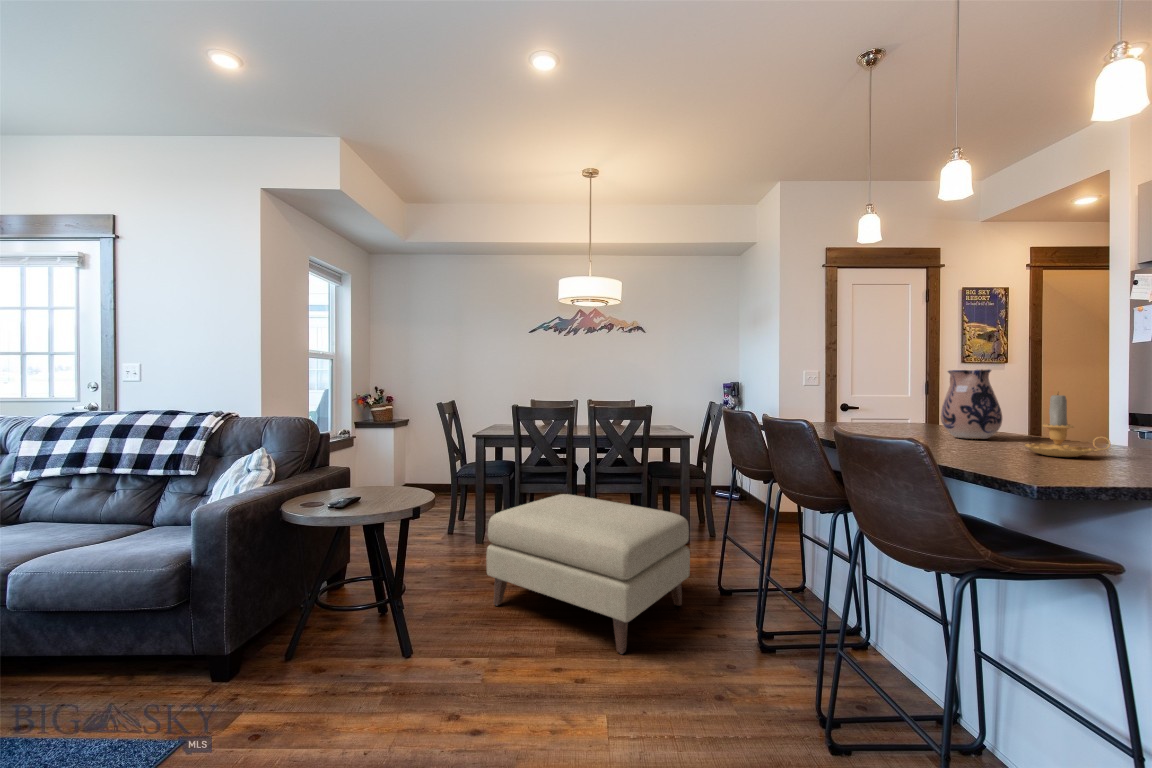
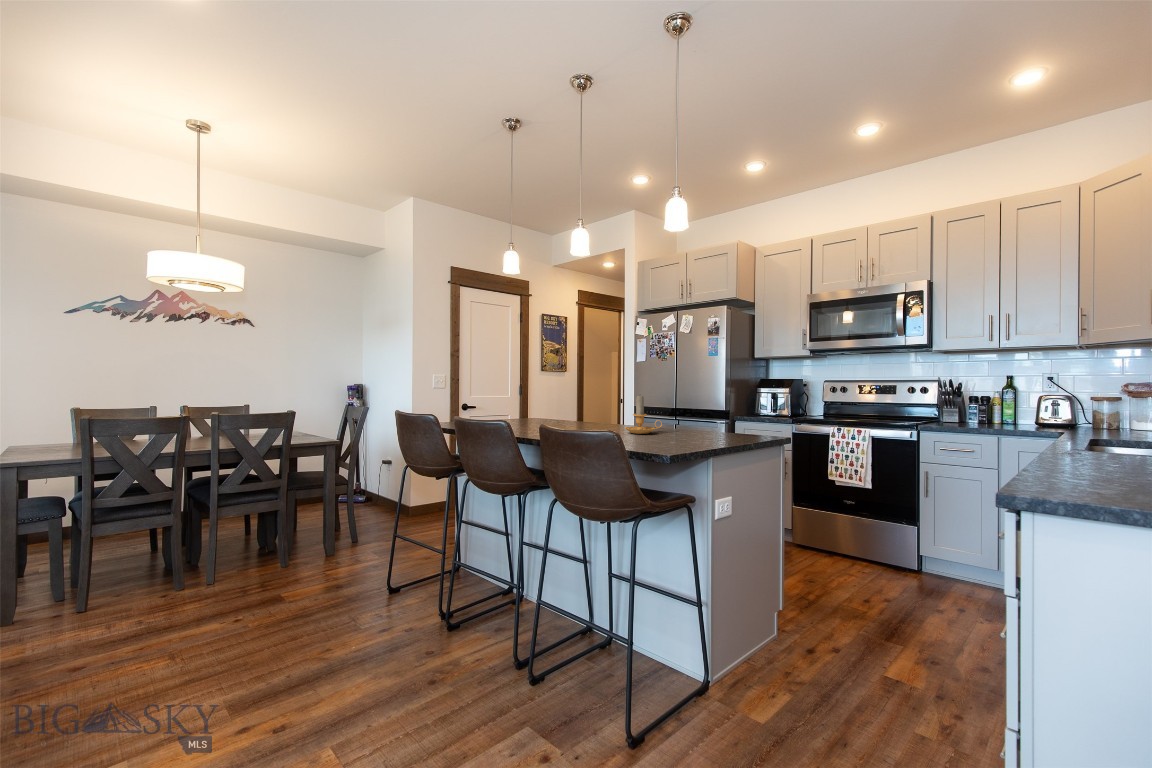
ceramic pitcher: present [941,369,1002,439] -> none [569,378,603,426]
ottoman: present [486,494,690,654] -> none [74,523,368,704]

